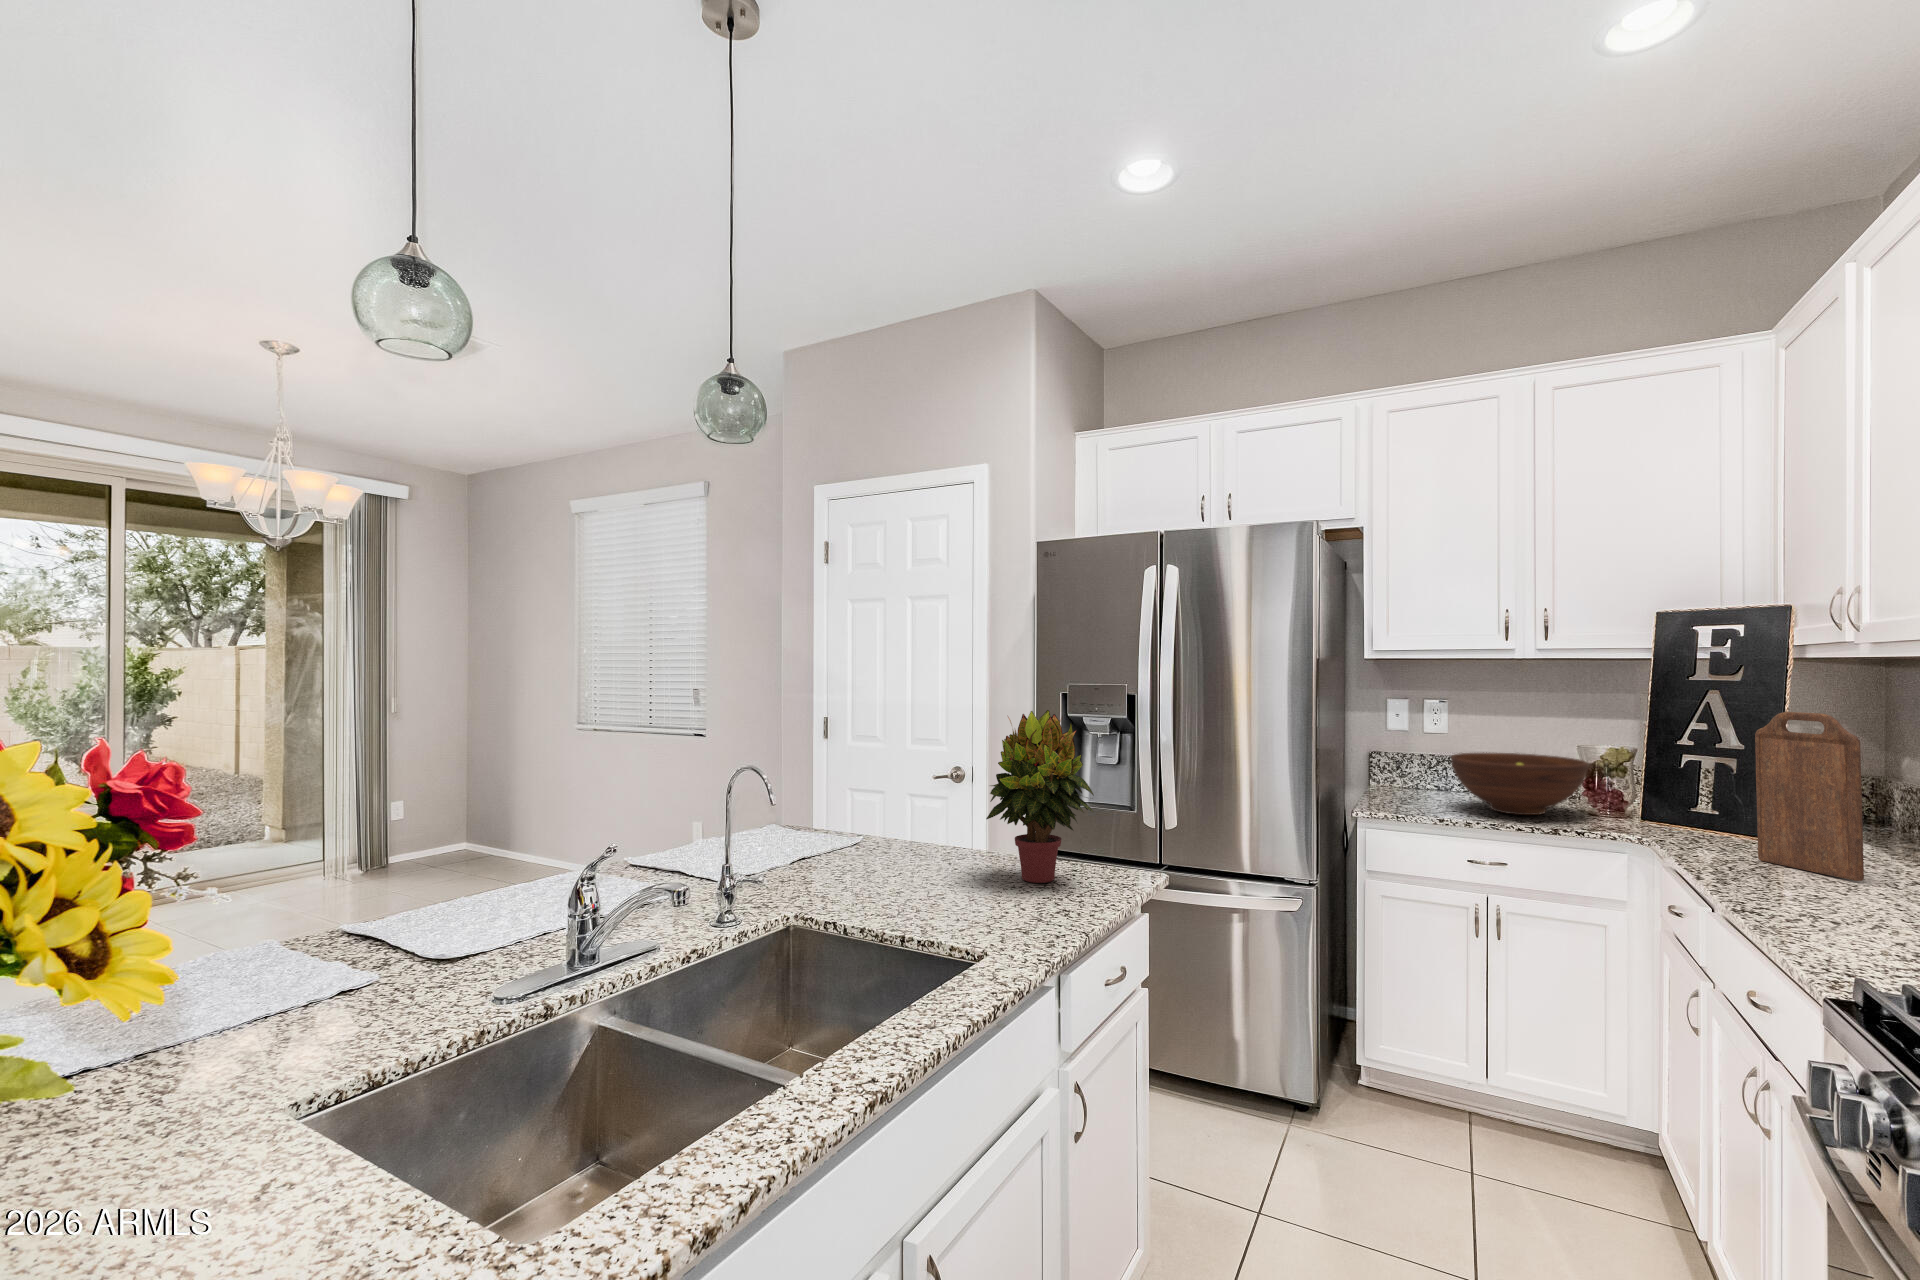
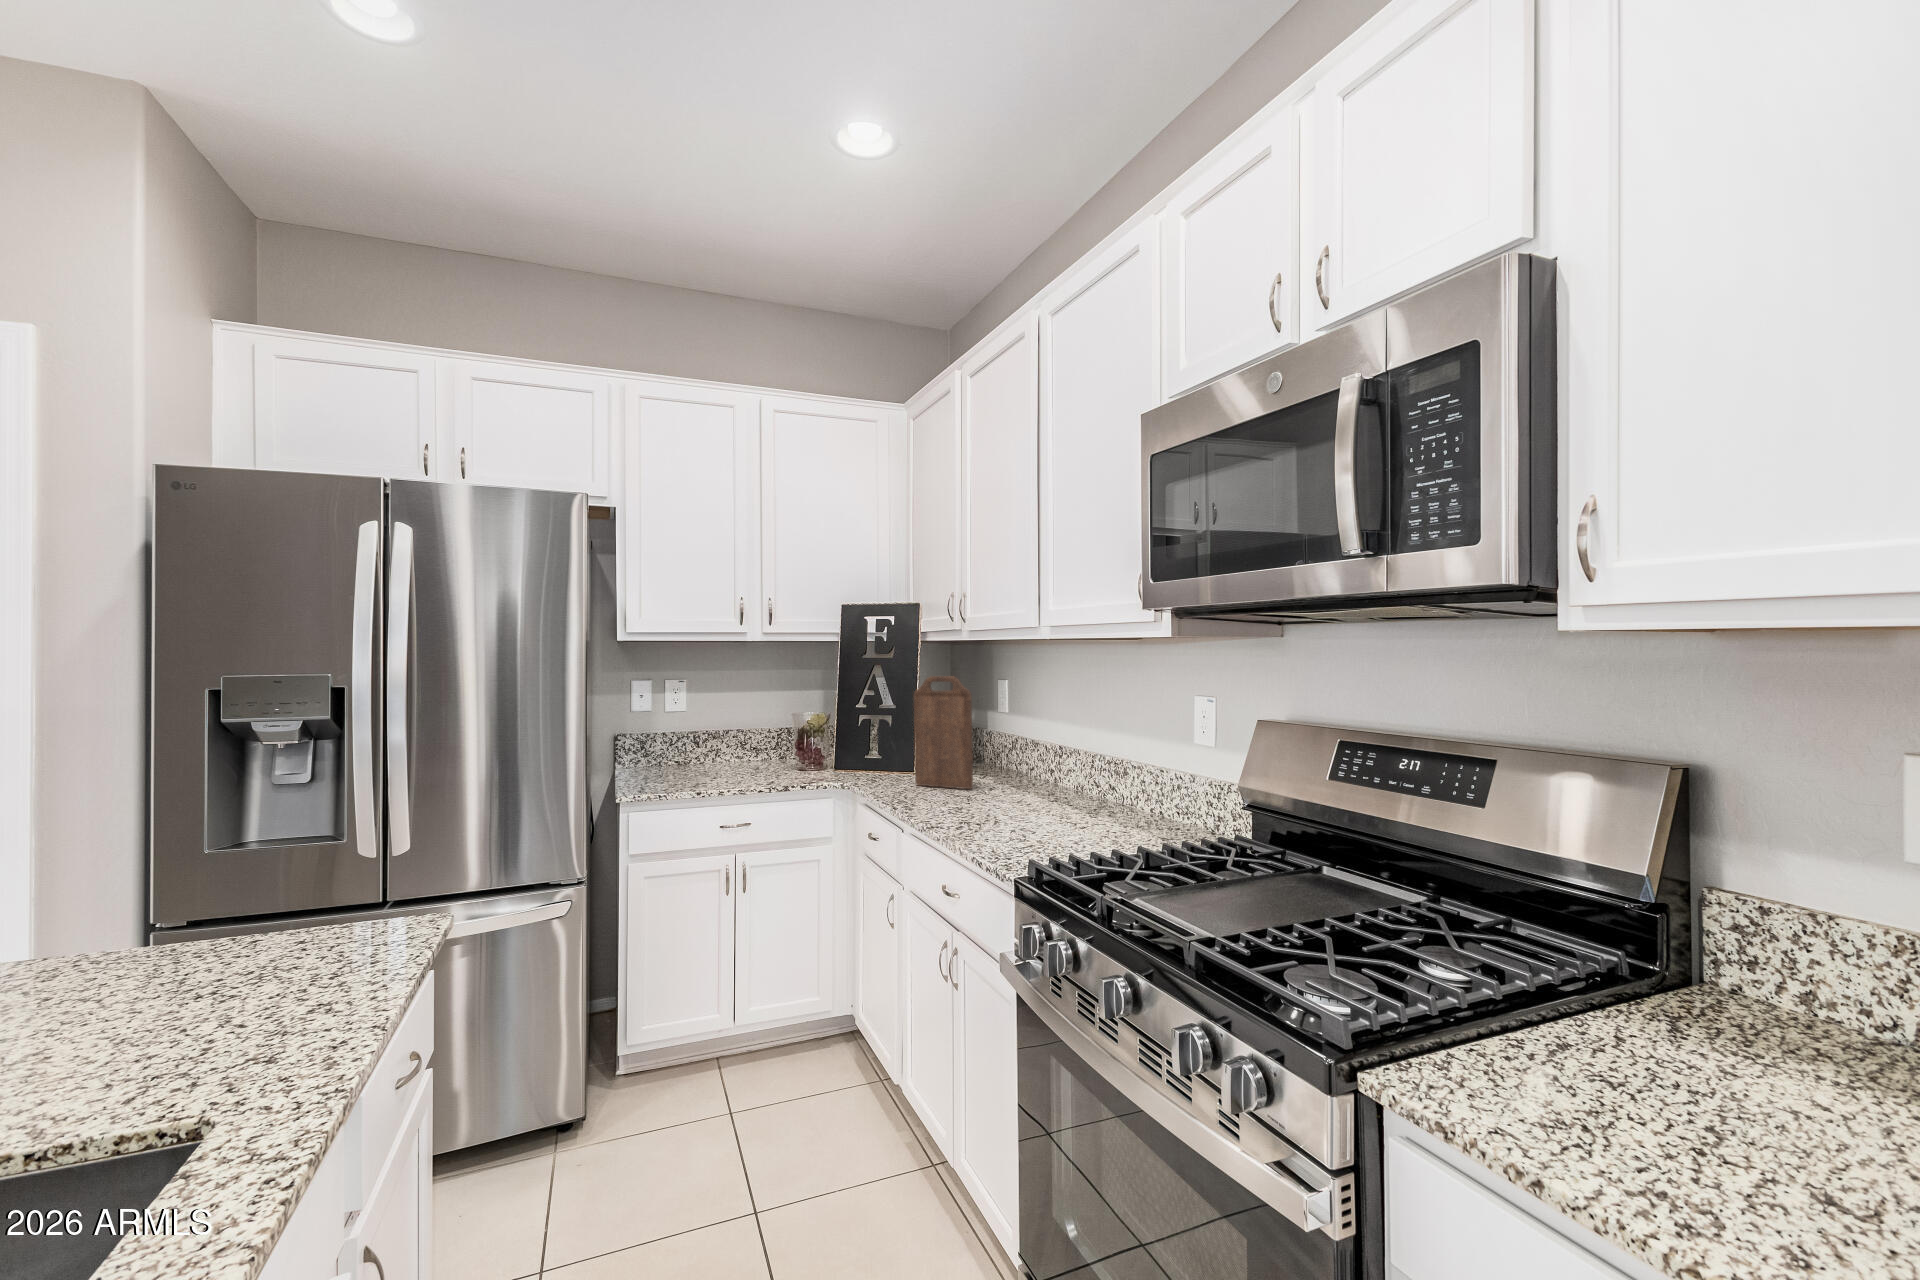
potted plant: present [986,710,1094,883] -> none [134,709,354,977]
fruit bowl: present [1451,753,1588,815] -> none [695,725,799,779]

